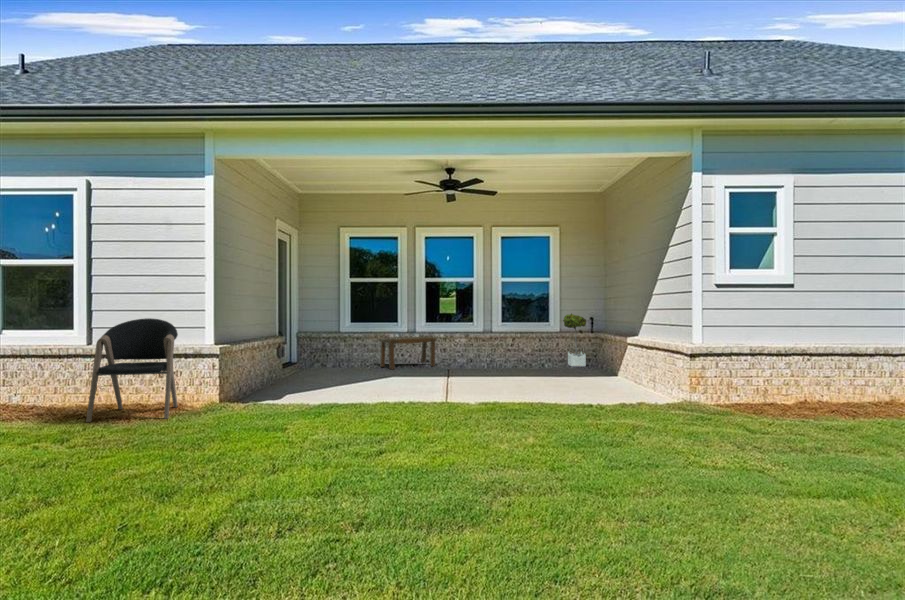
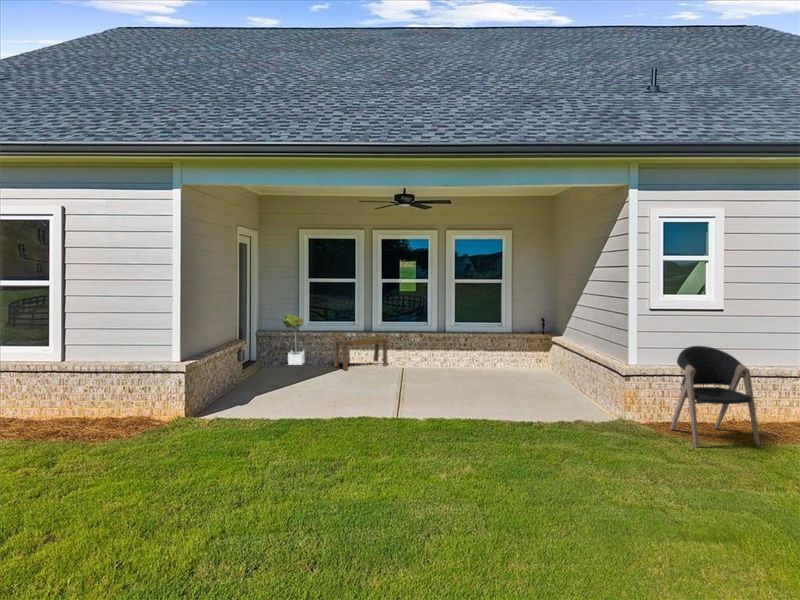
potted tree: present [563,314,586,366] -> present [282,314,305,365]
chair: present [86,318,178,422] -> present [670,346,760,448]

